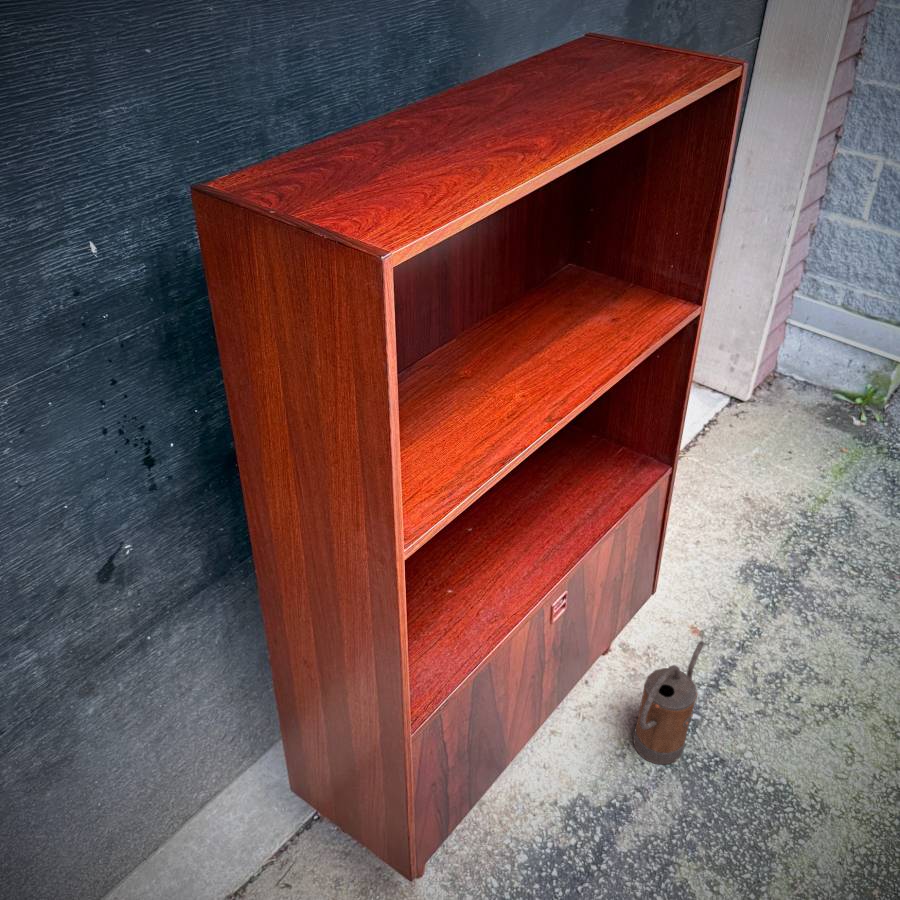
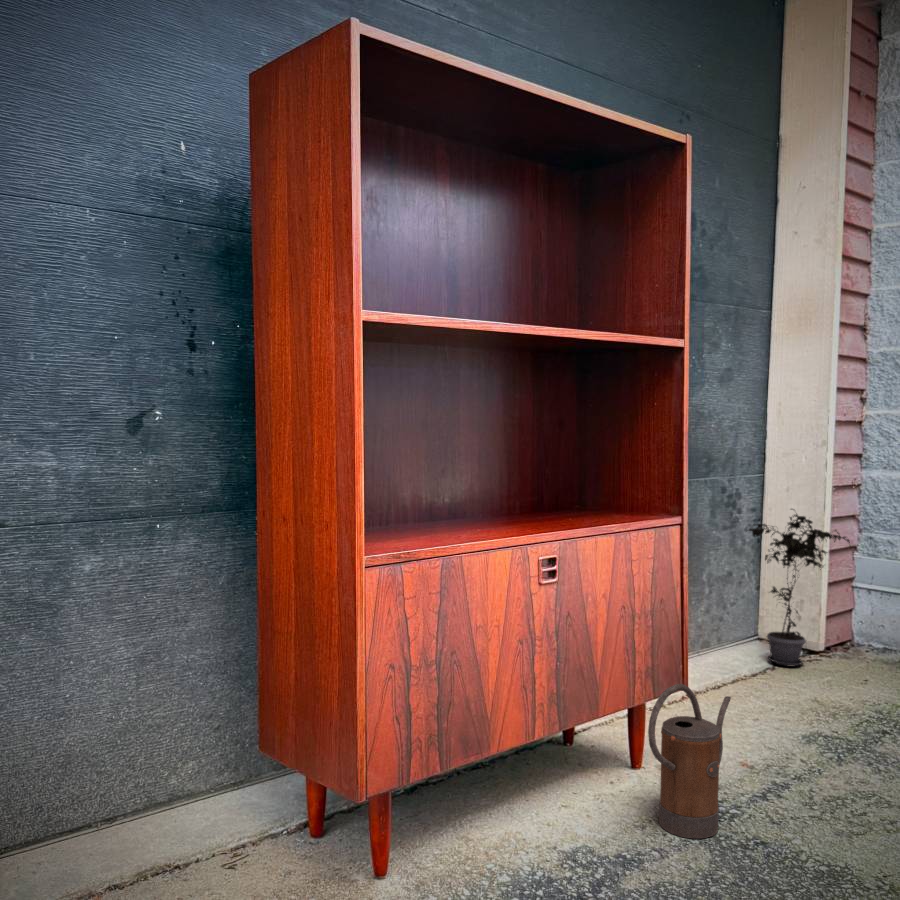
potted plant: none [692,286,801,439] -> present [749,509,850,666]

